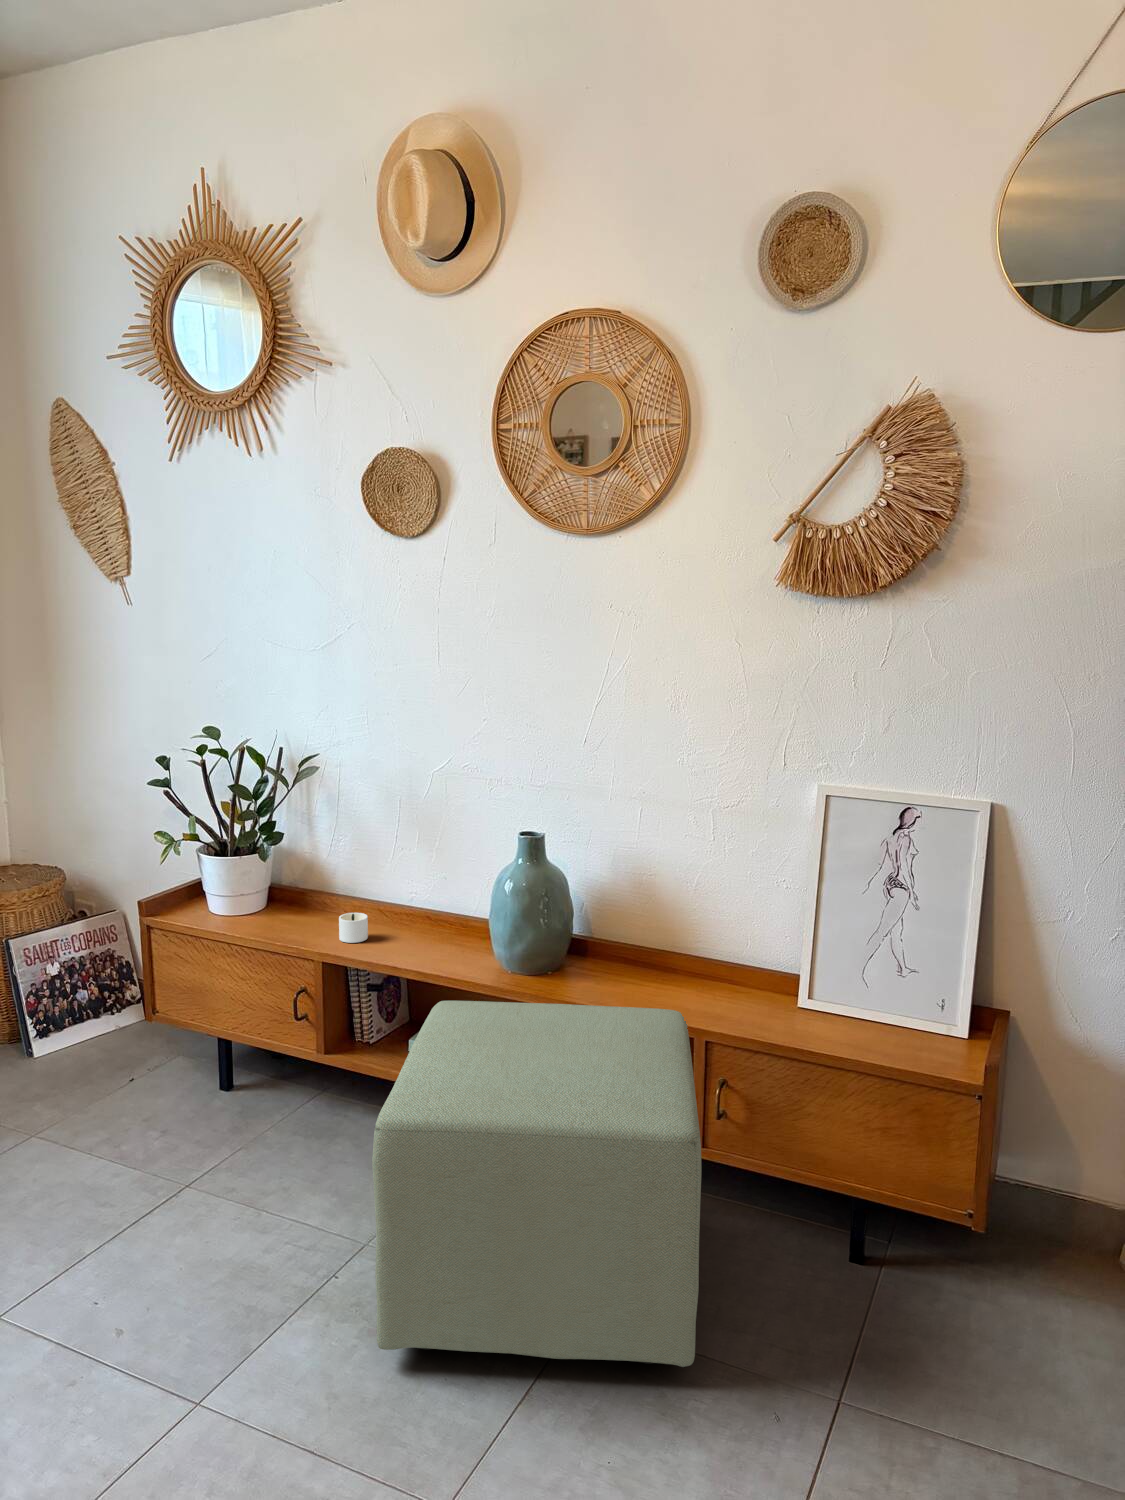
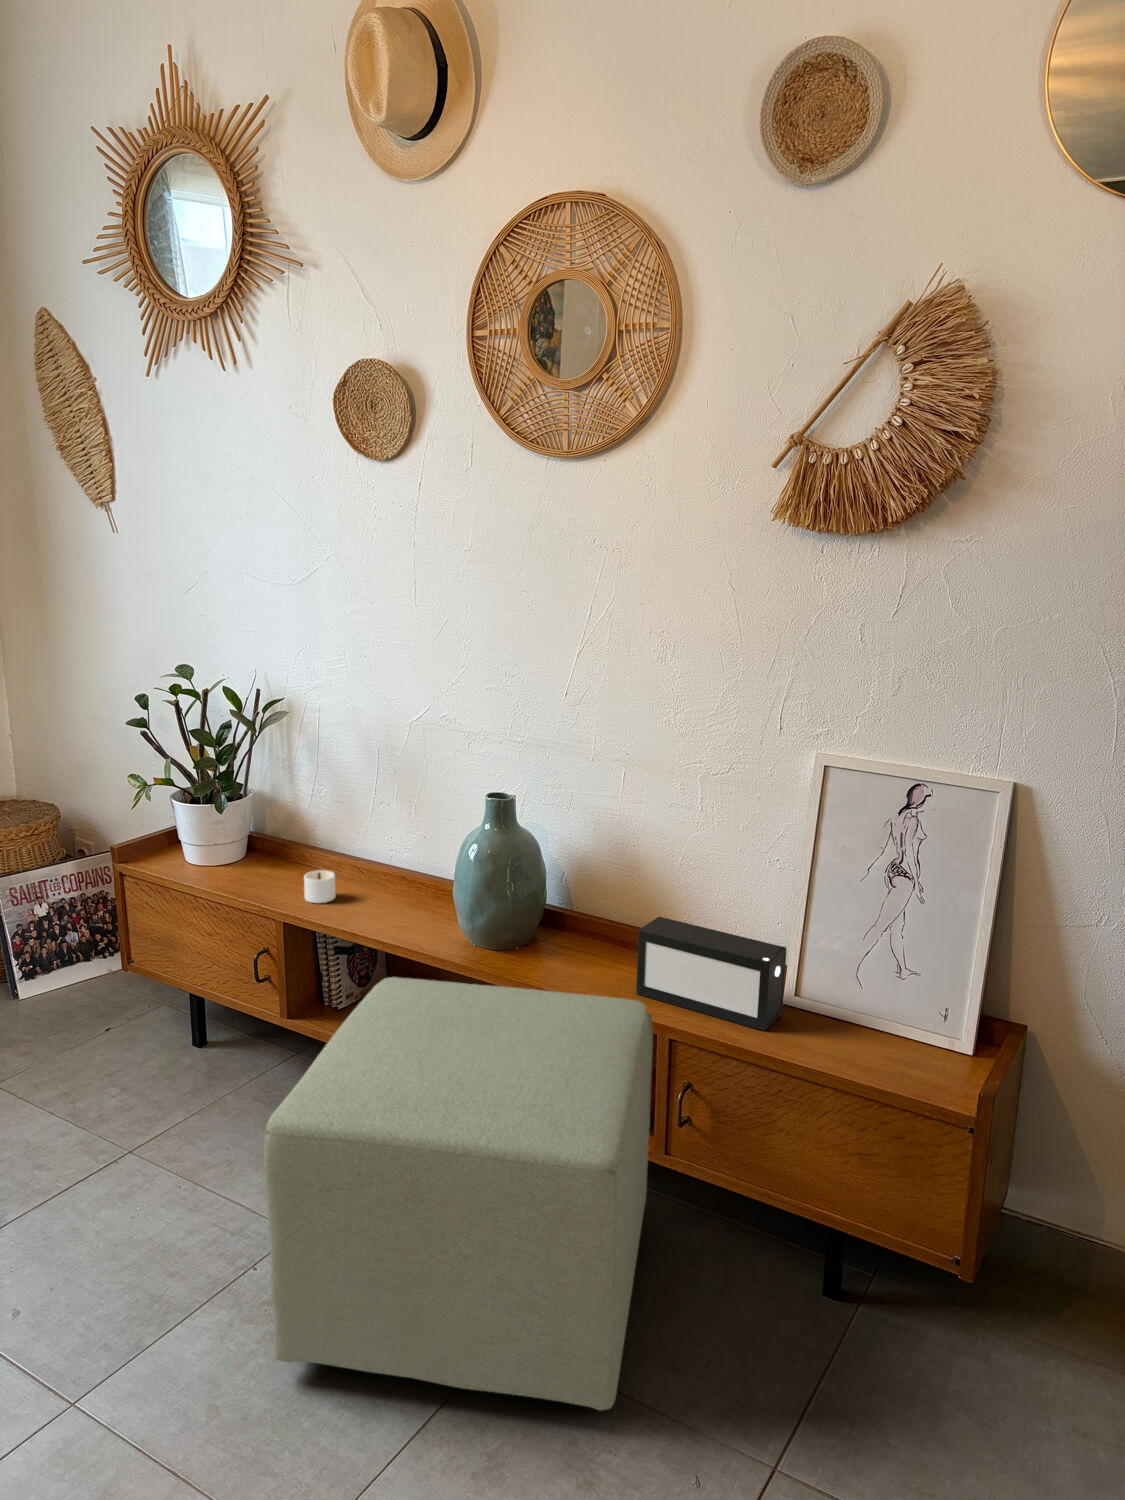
speaker: none [670,935,804,1028] -> present [636,917,786,1031]

